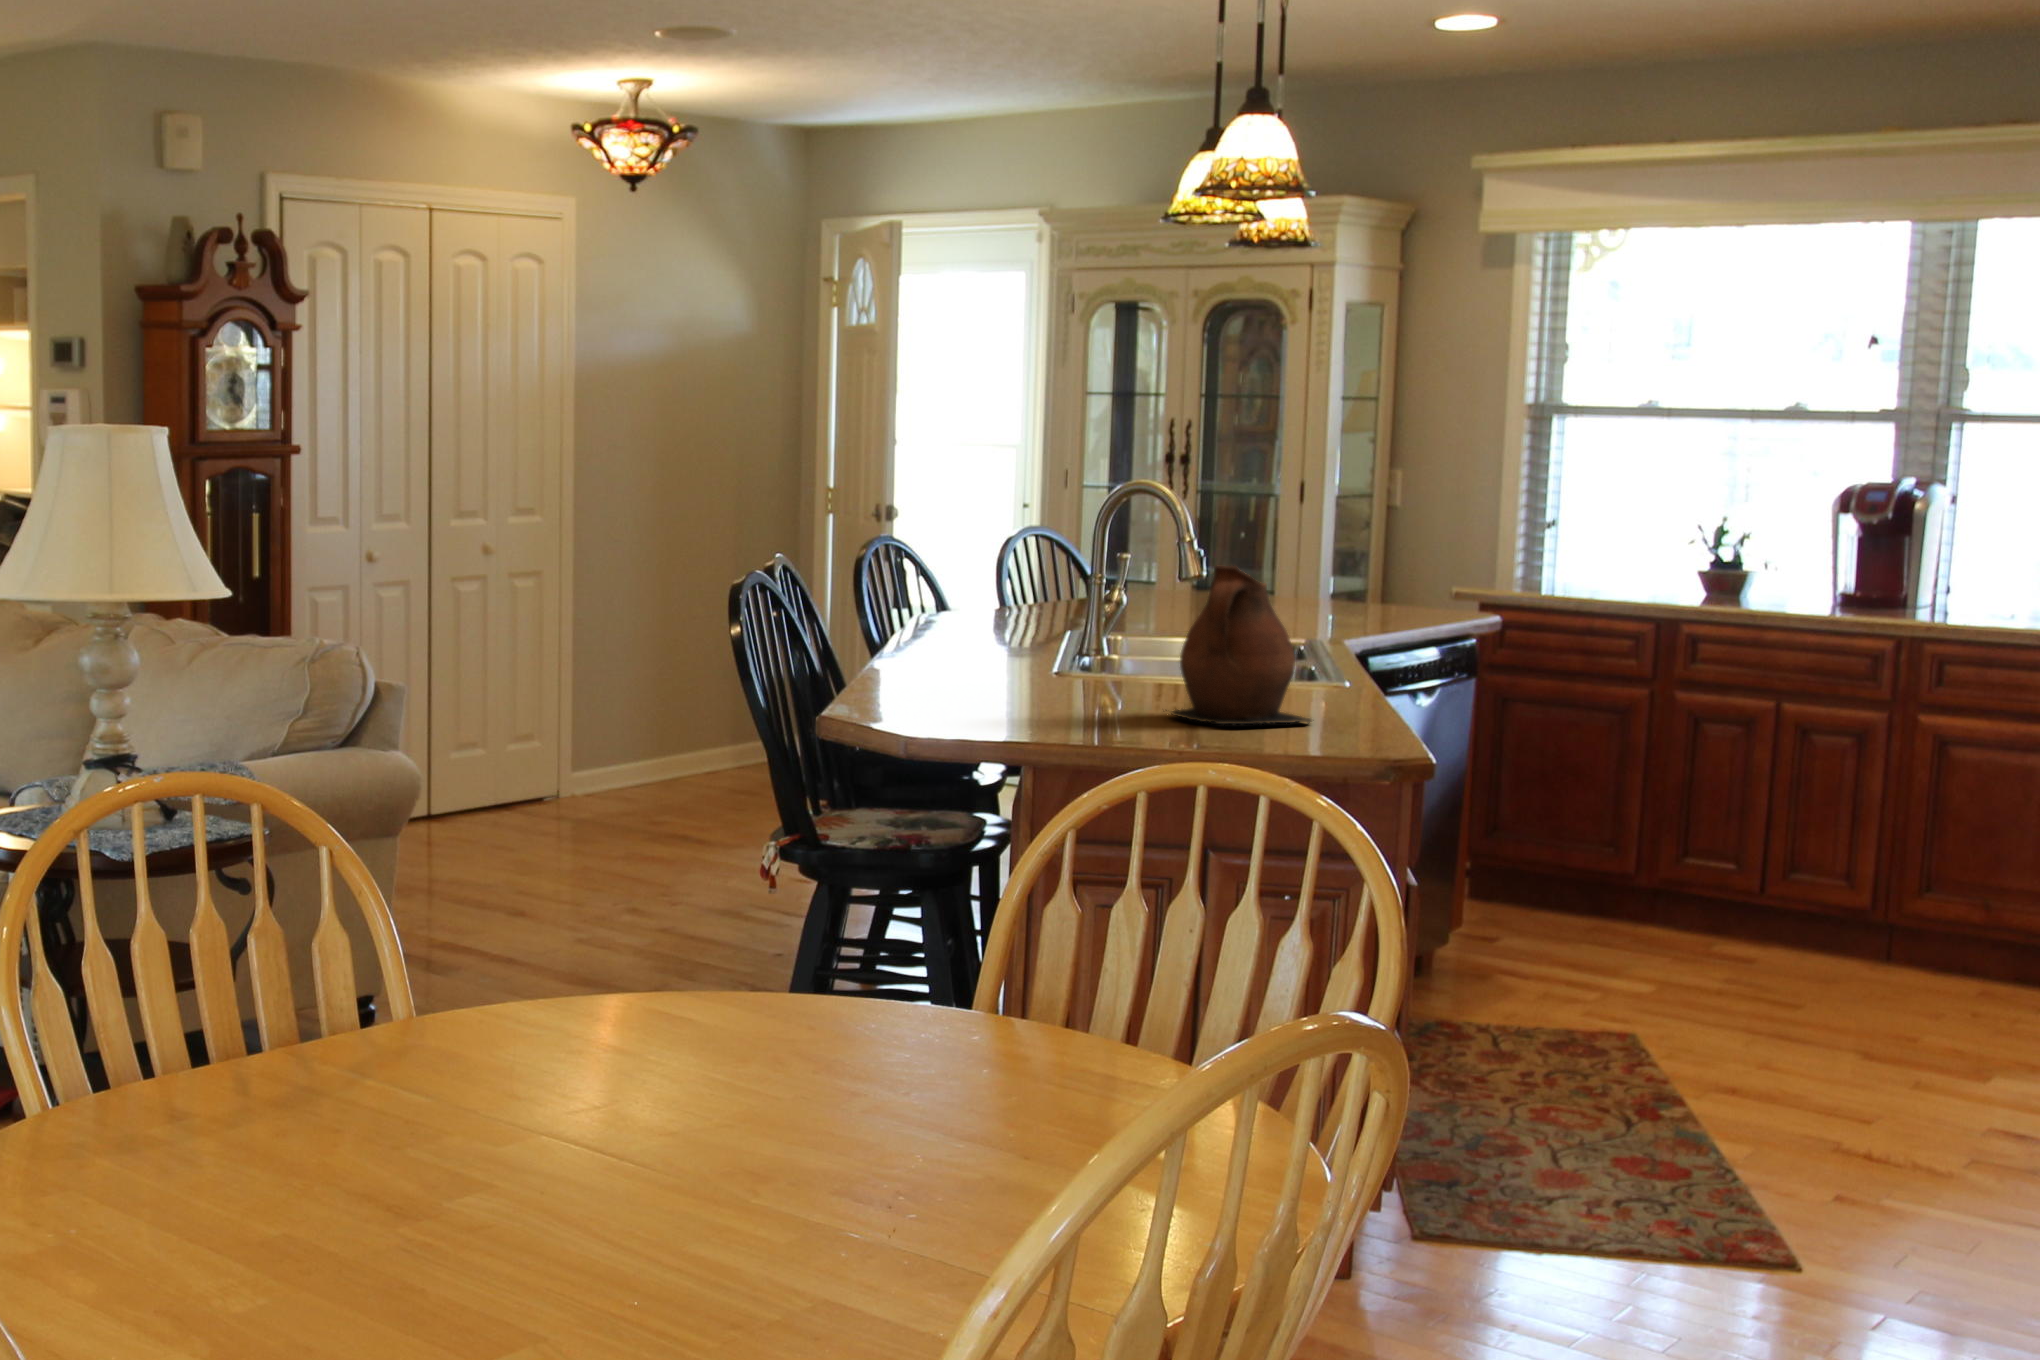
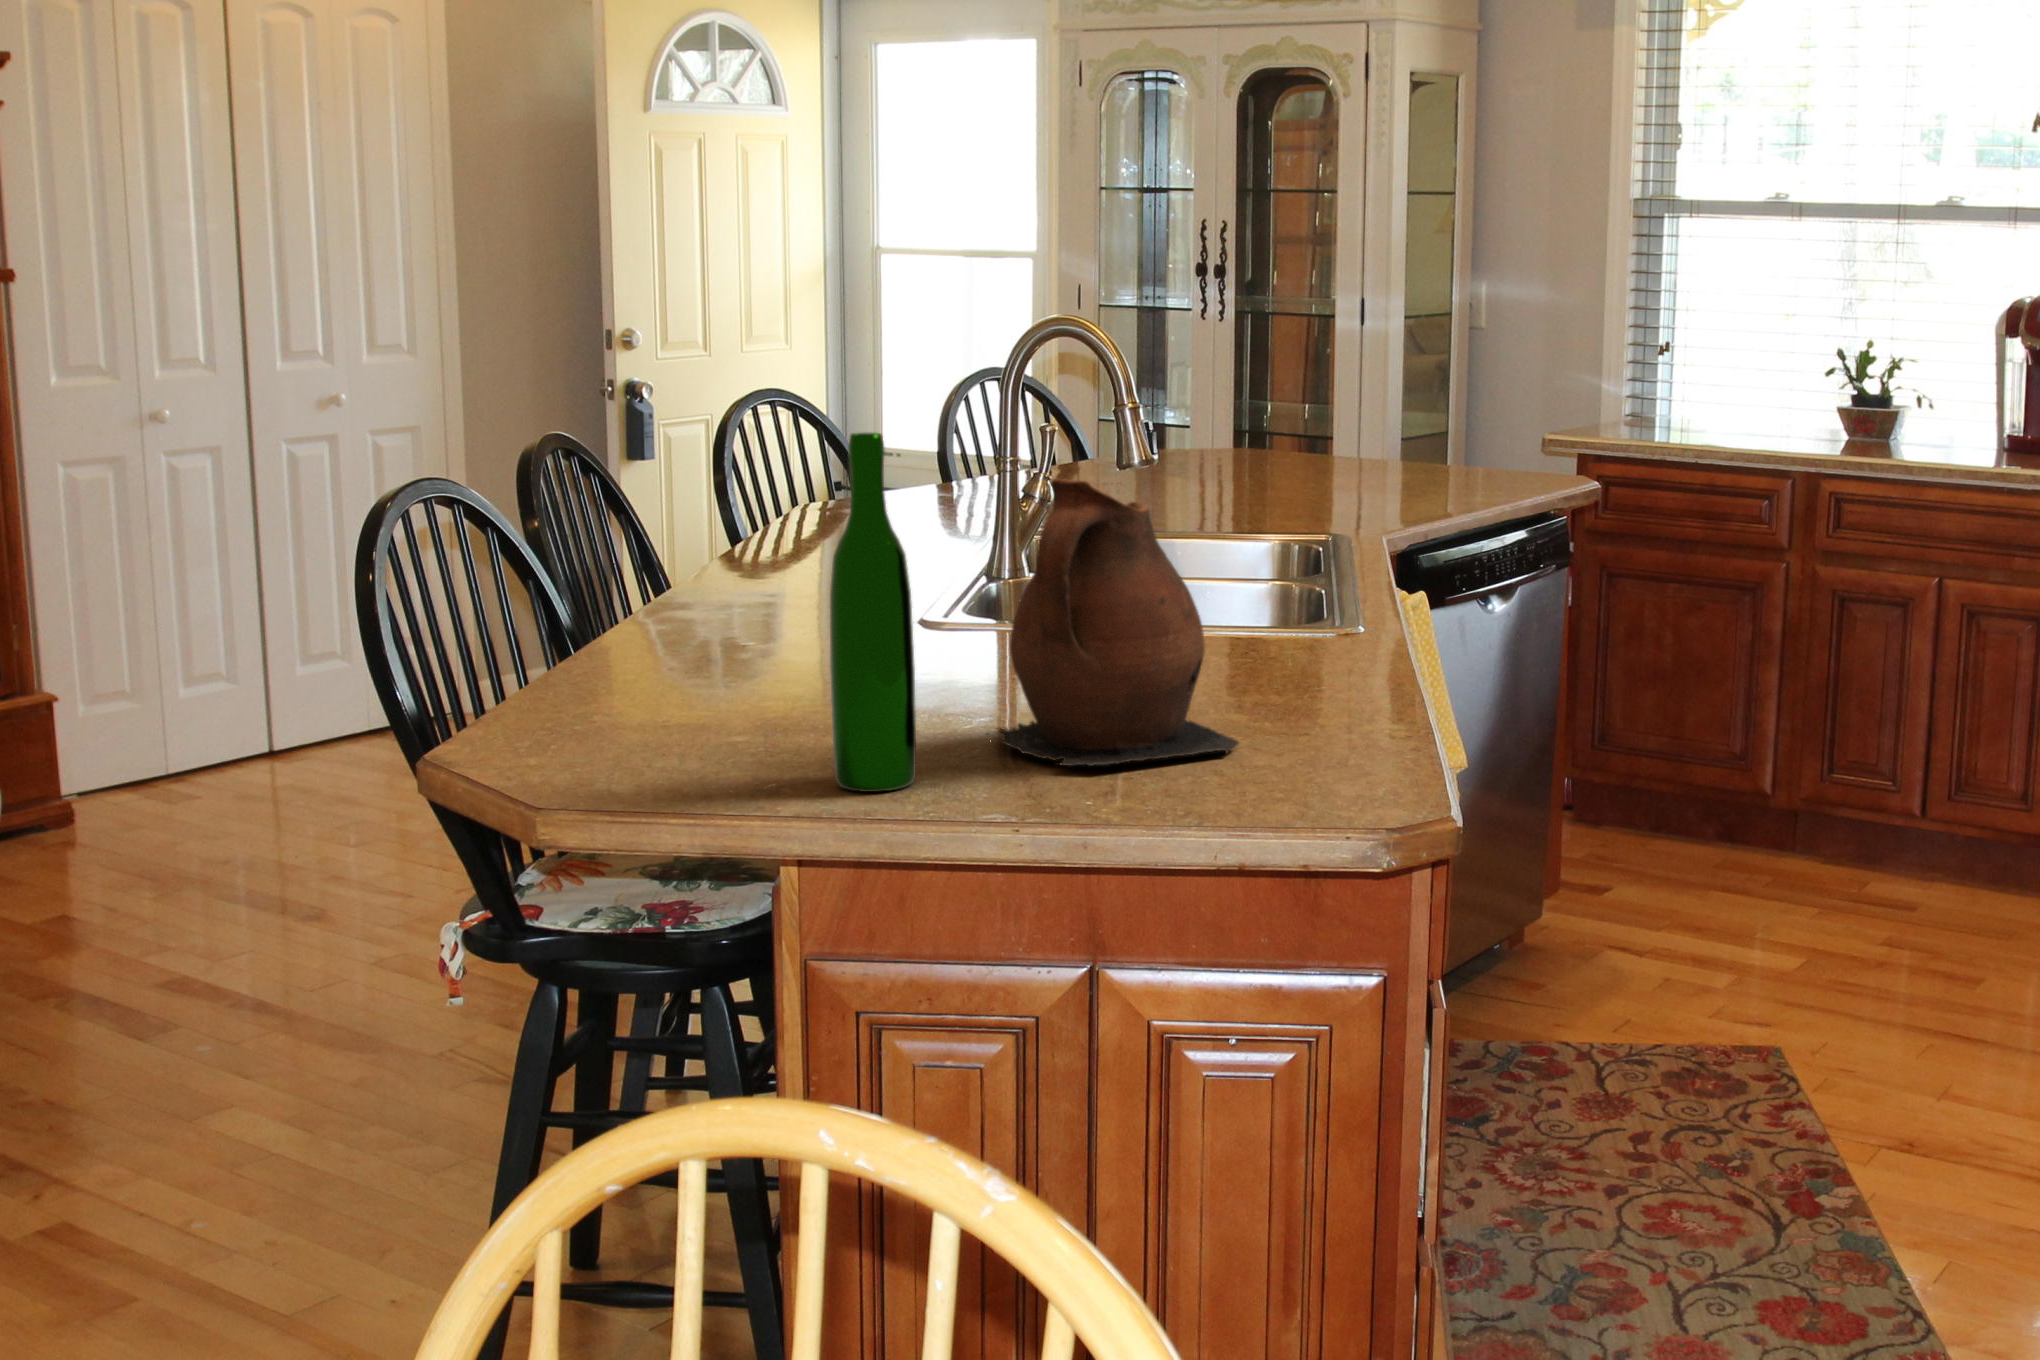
wine bottle: none [1091,536,1139,731] -> present [830,433,916,792]

